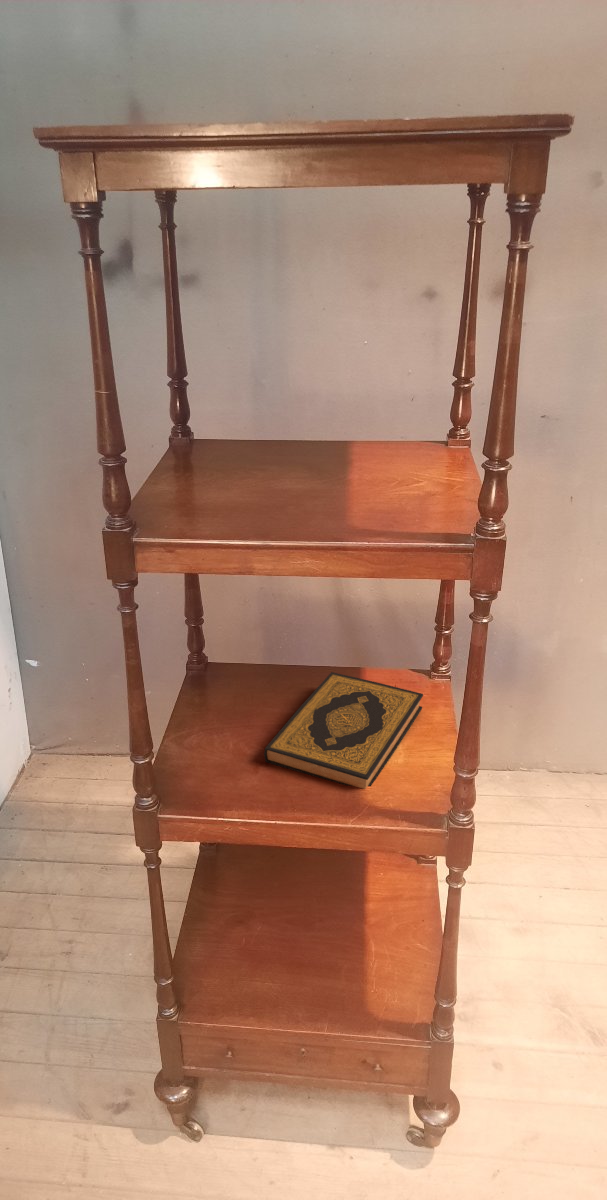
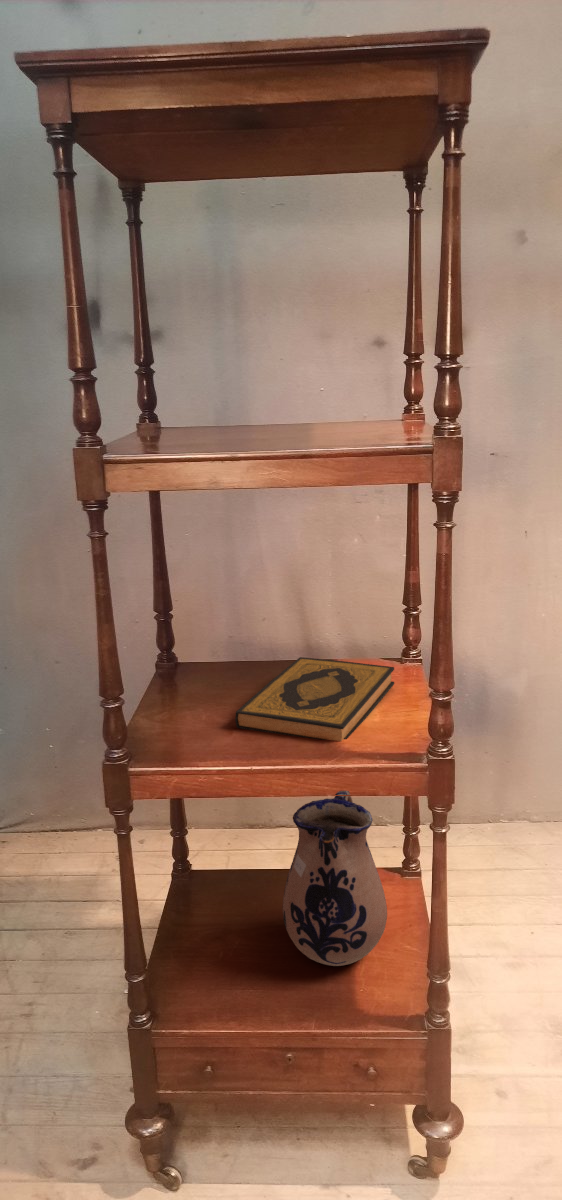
ceramic pitcher: none [305,800,401,963] -> present [283,791,387,966]

